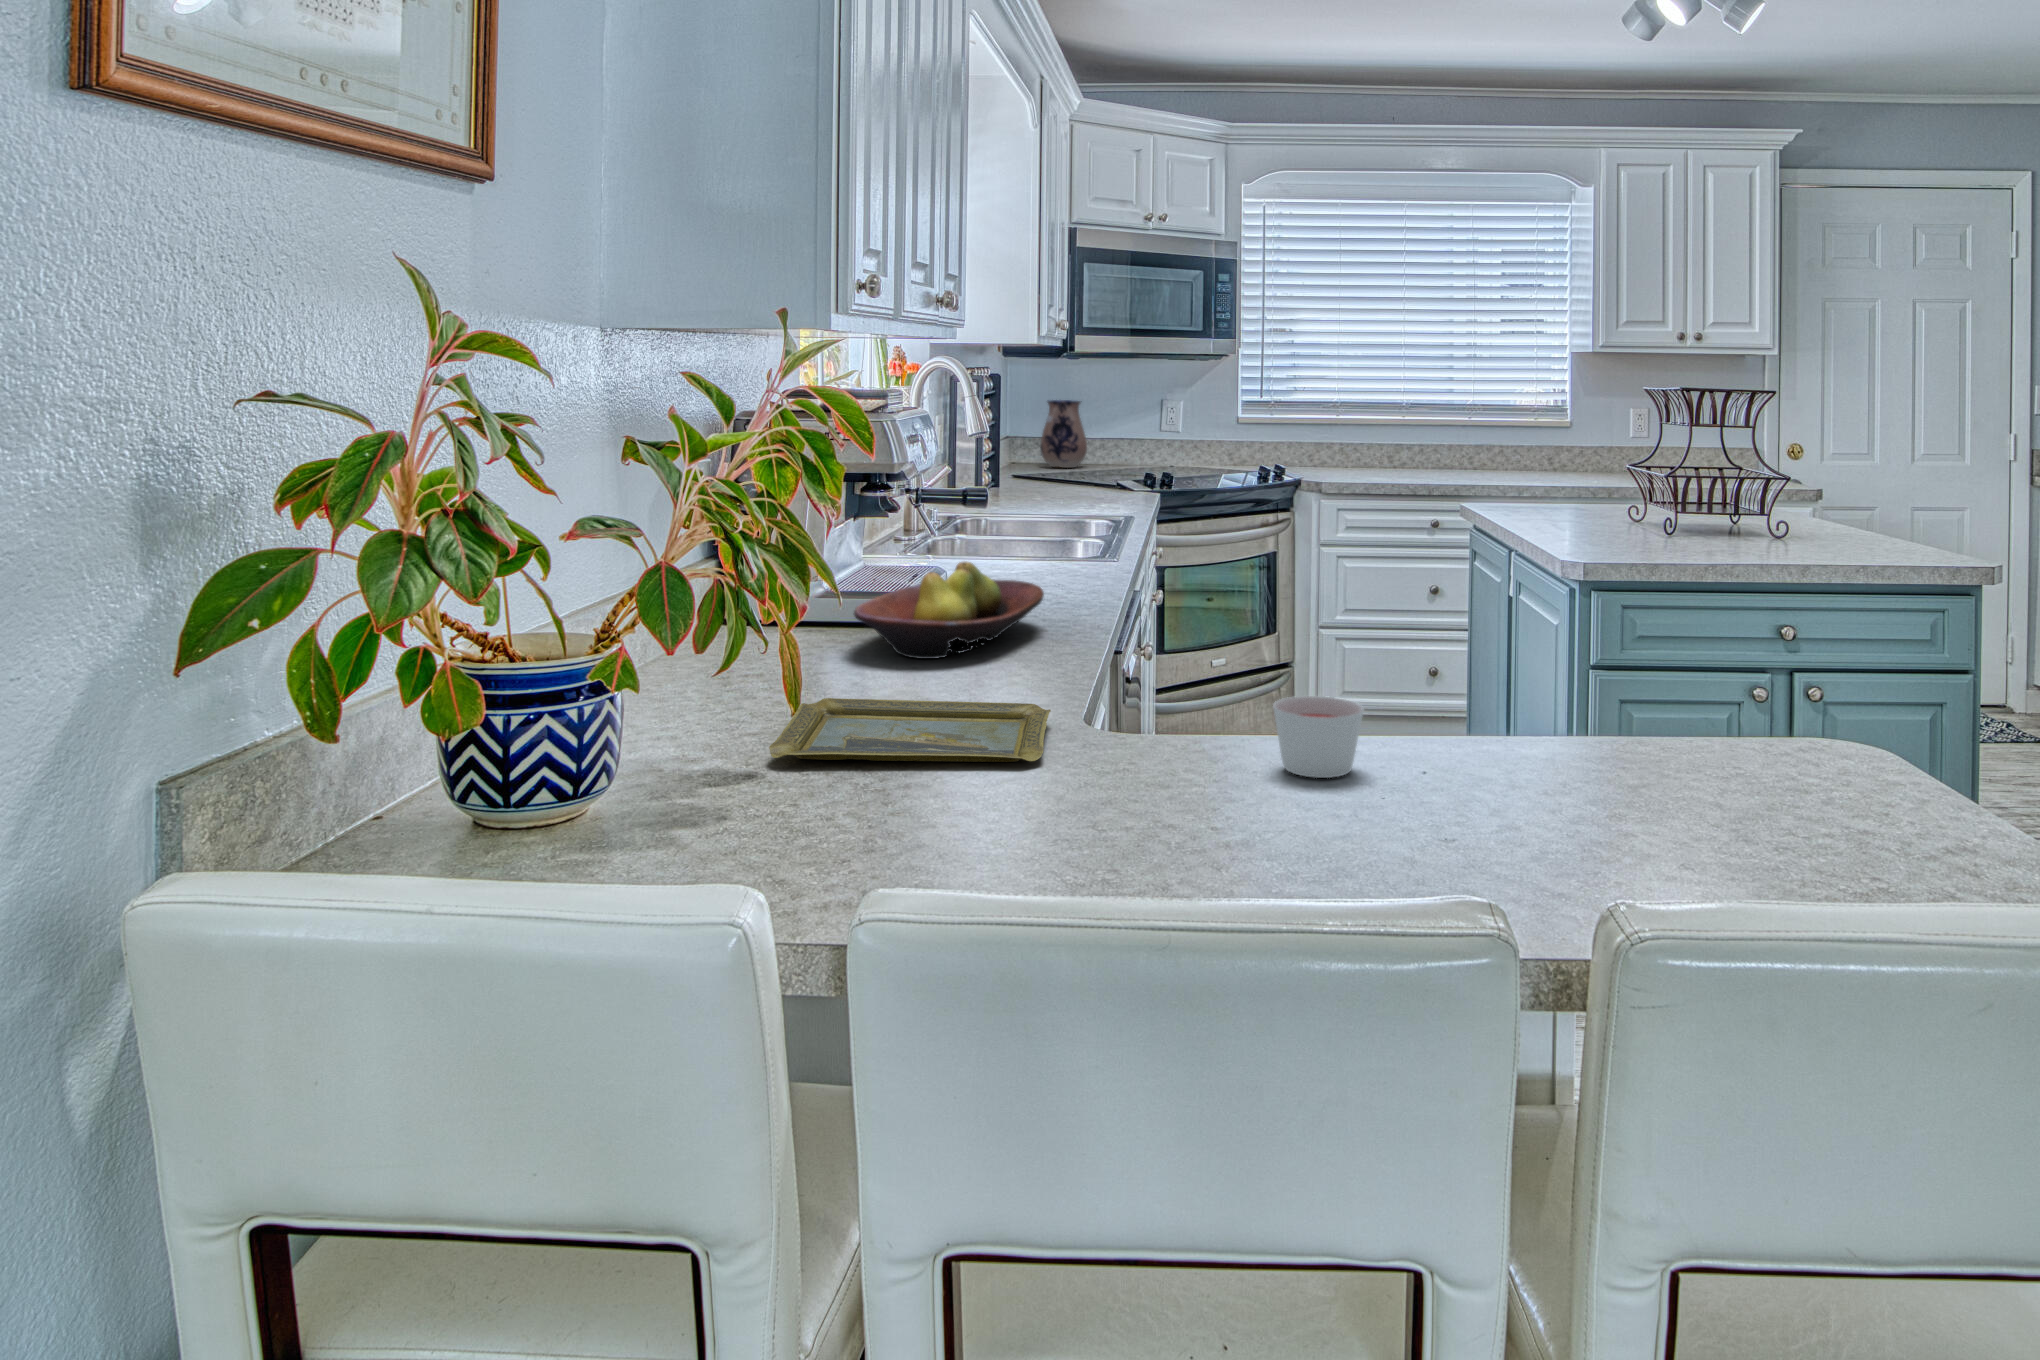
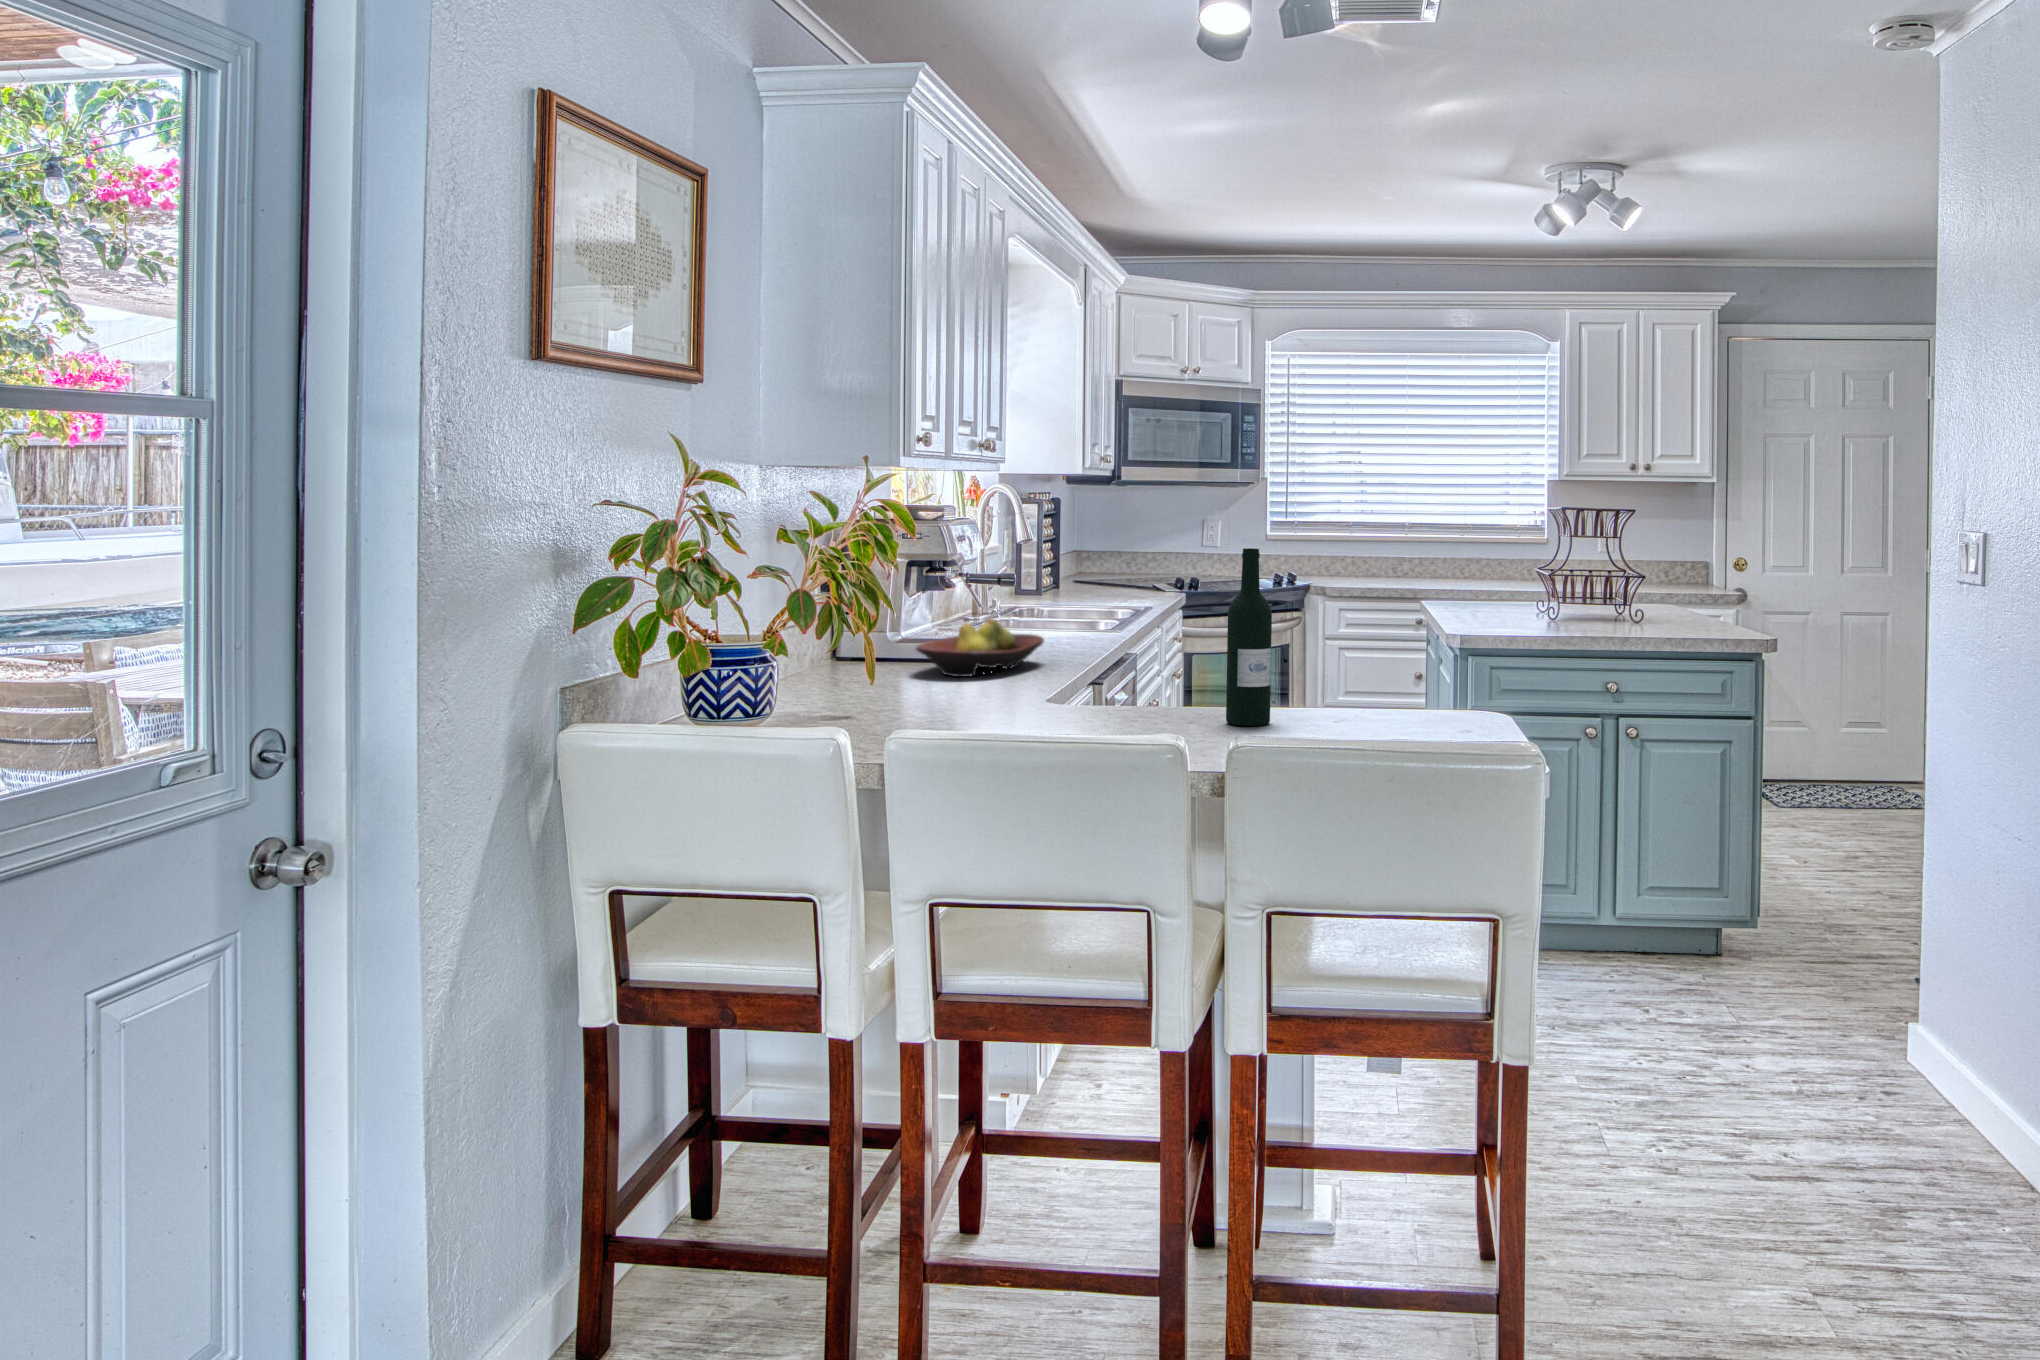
ceramic pitcher: present [1040,400,1087,468] -> none [1096,520,1136,577]
wine bottle: none [1433,474,1517,795] -> present [1226,548,1272,726]
candle: present [1273,696,1363,778] -> none [1141,678,1192,720]
tray: present [769,698,1051,762] -> none [858,686,1025,714]

